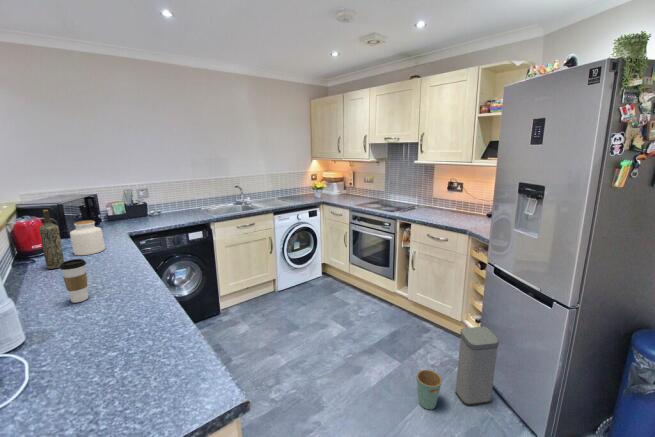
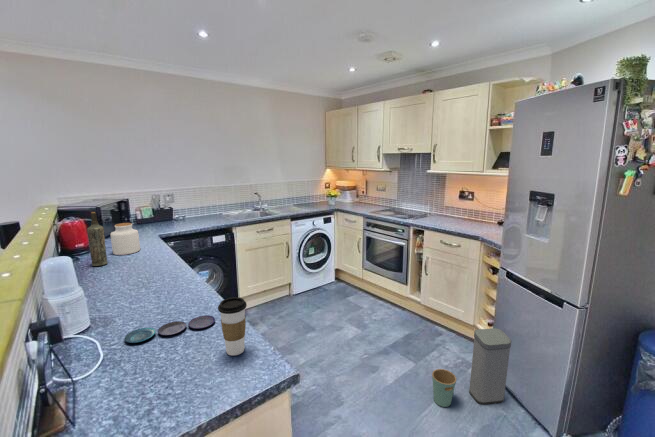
coffee cup: present [59,259,88,303] -> present [218,297,247,356]
plate: none [57,327,167,363] -> present [125,315,215,343]

